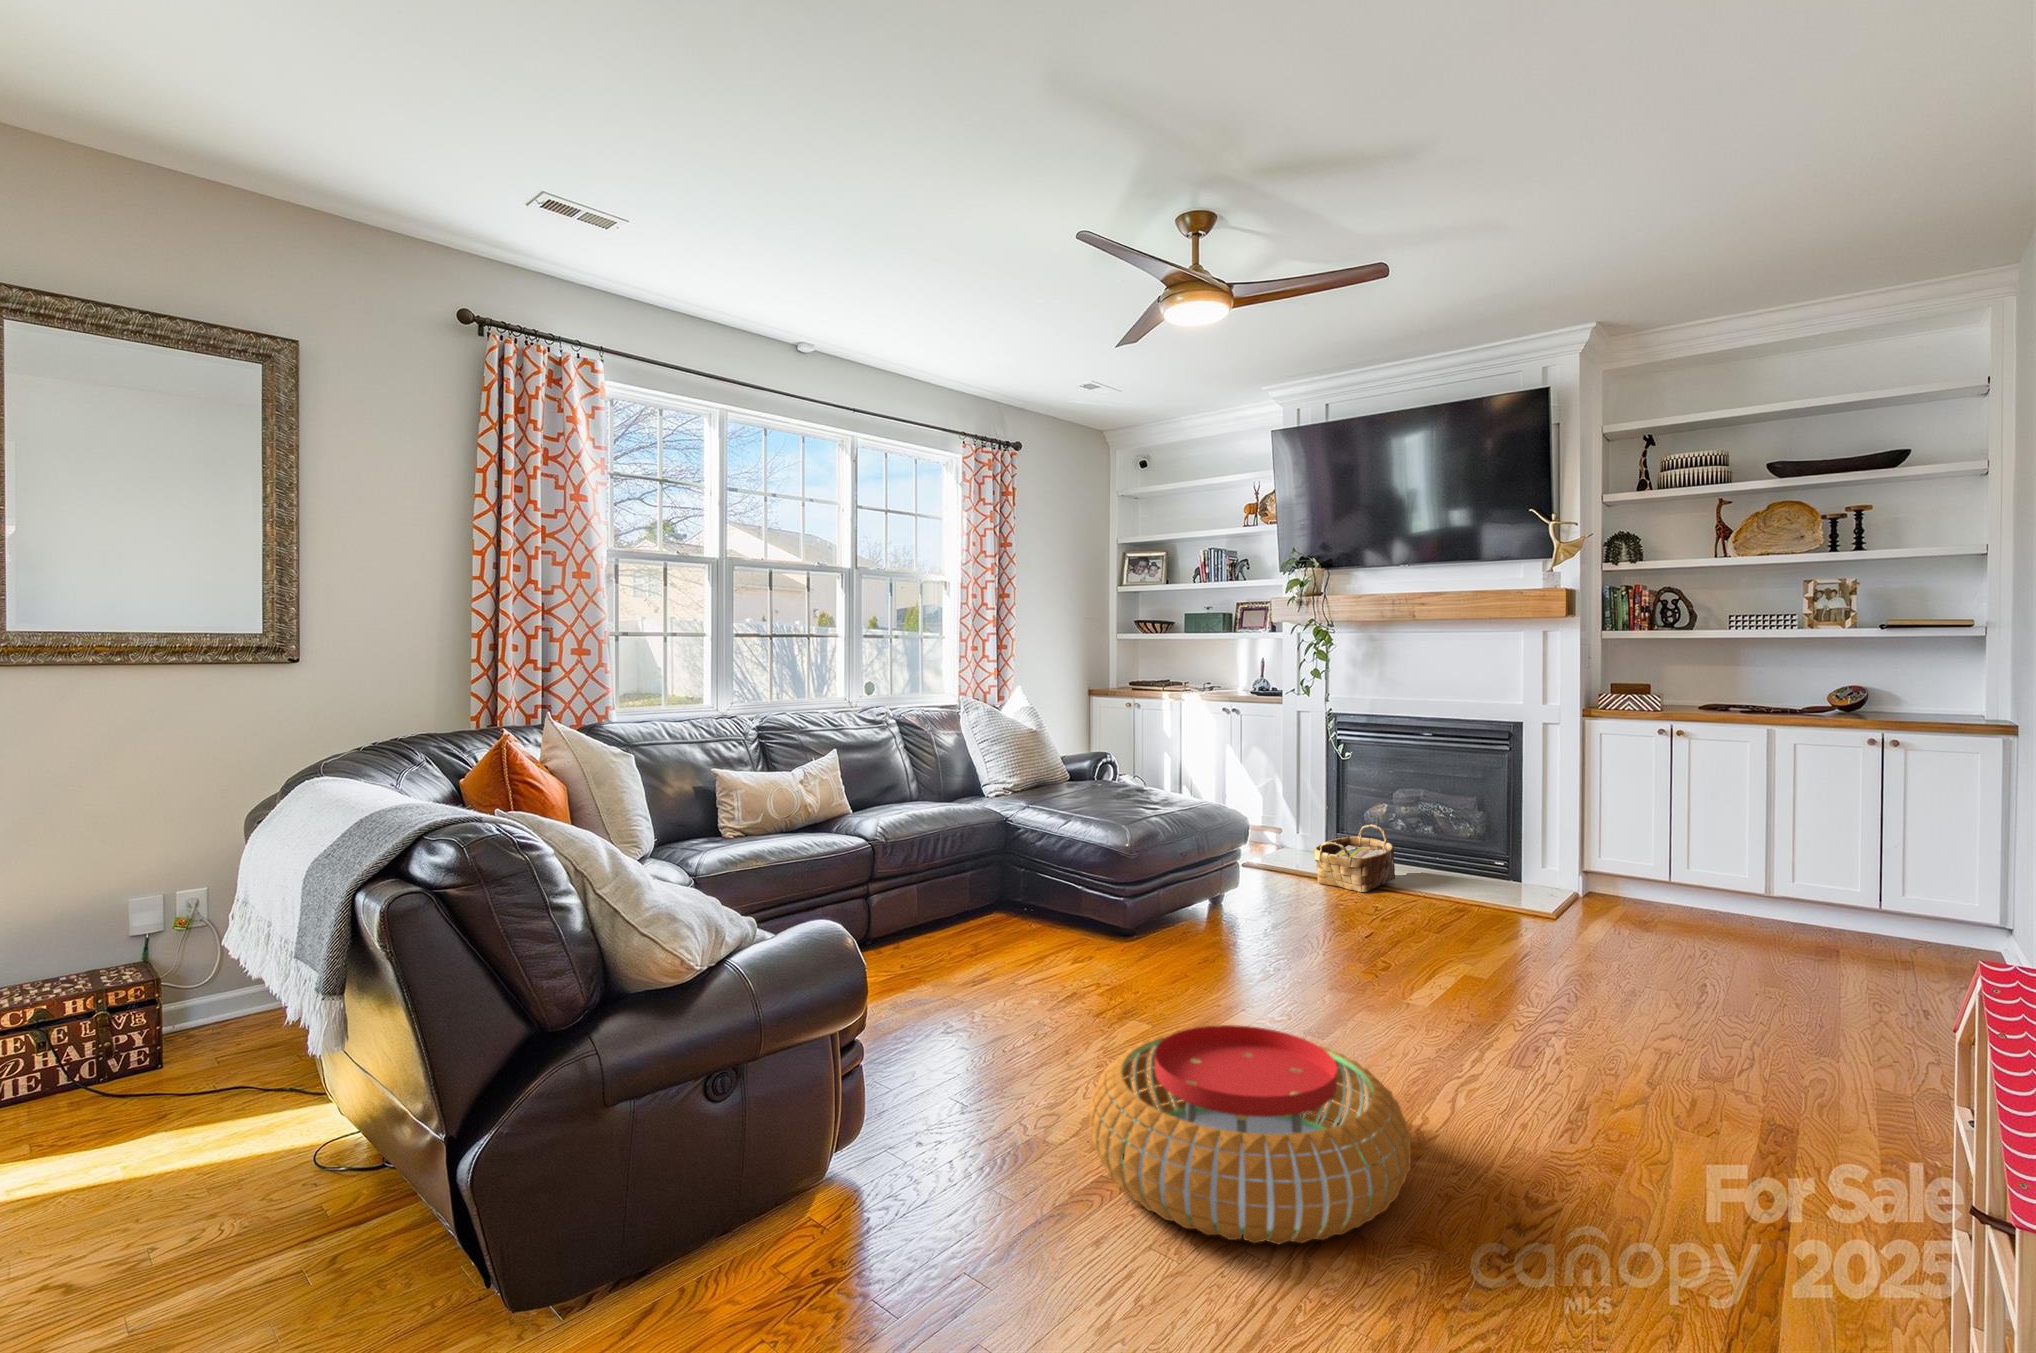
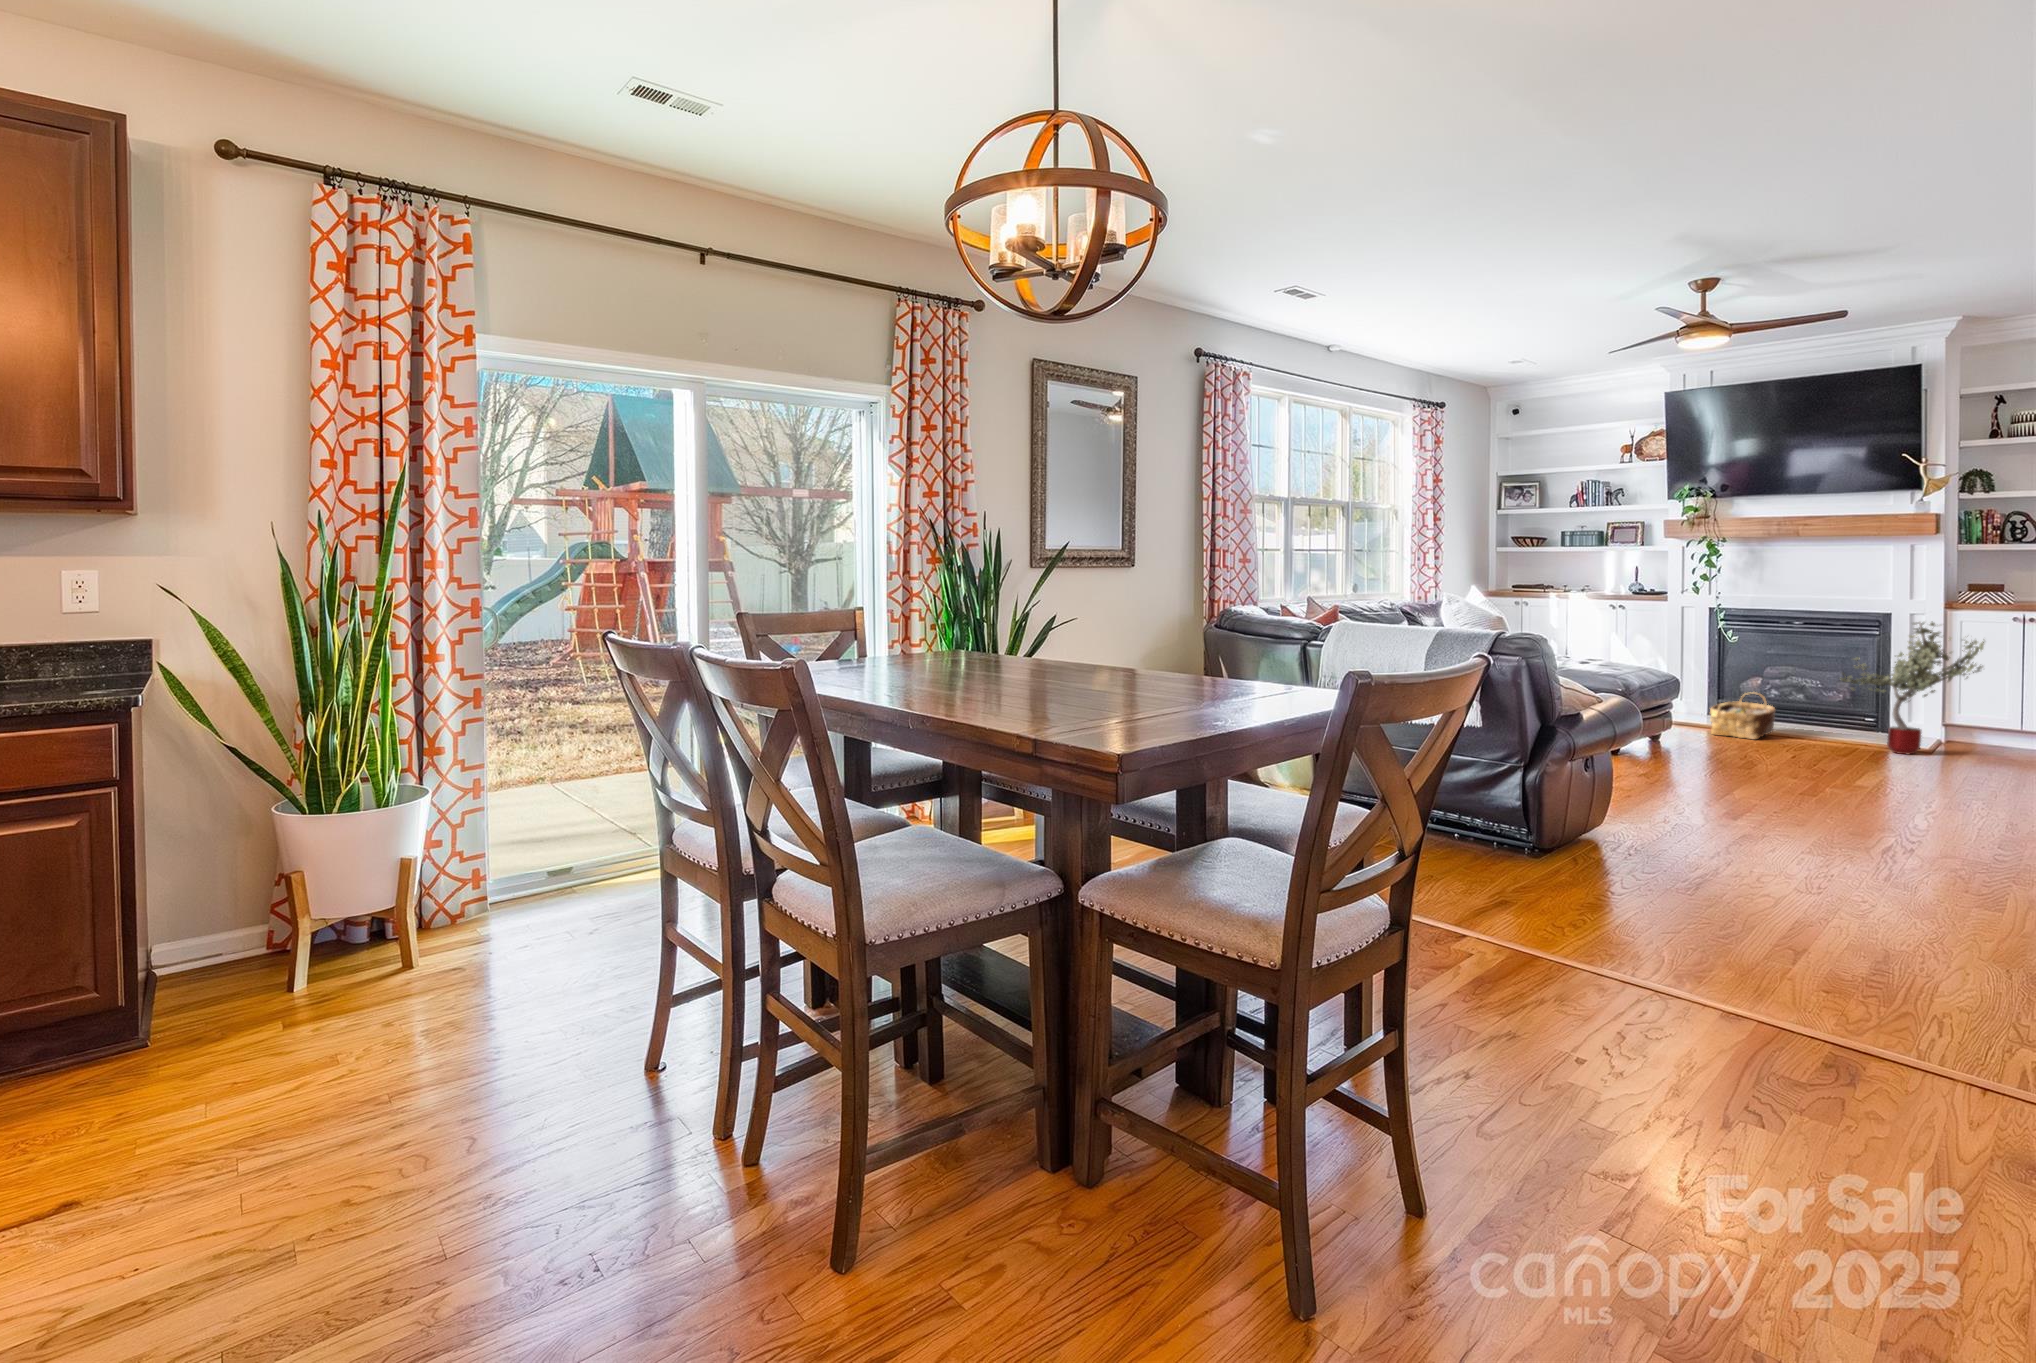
potted tree: none [1449,734,1620,920] -> present [1840,622,1984,754]
pouf: present [1089,1025,1411,1244] -> none [1746,771,1967,859]

